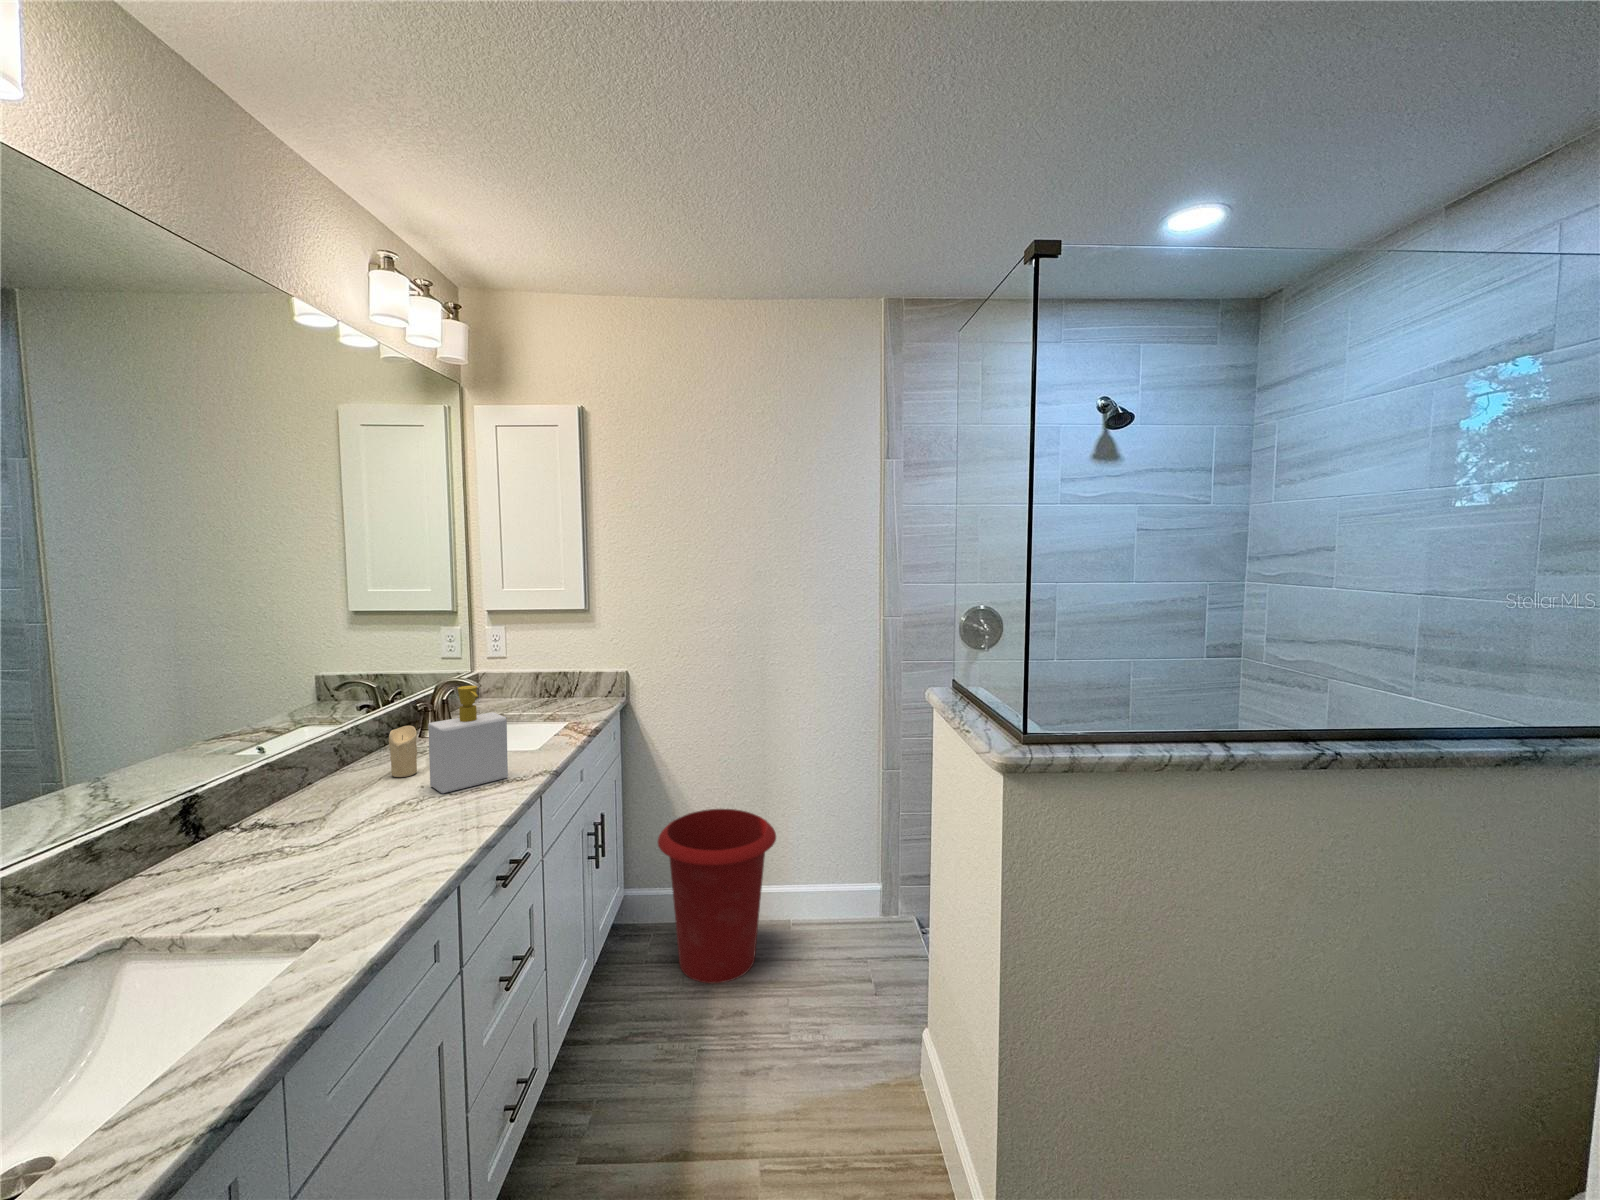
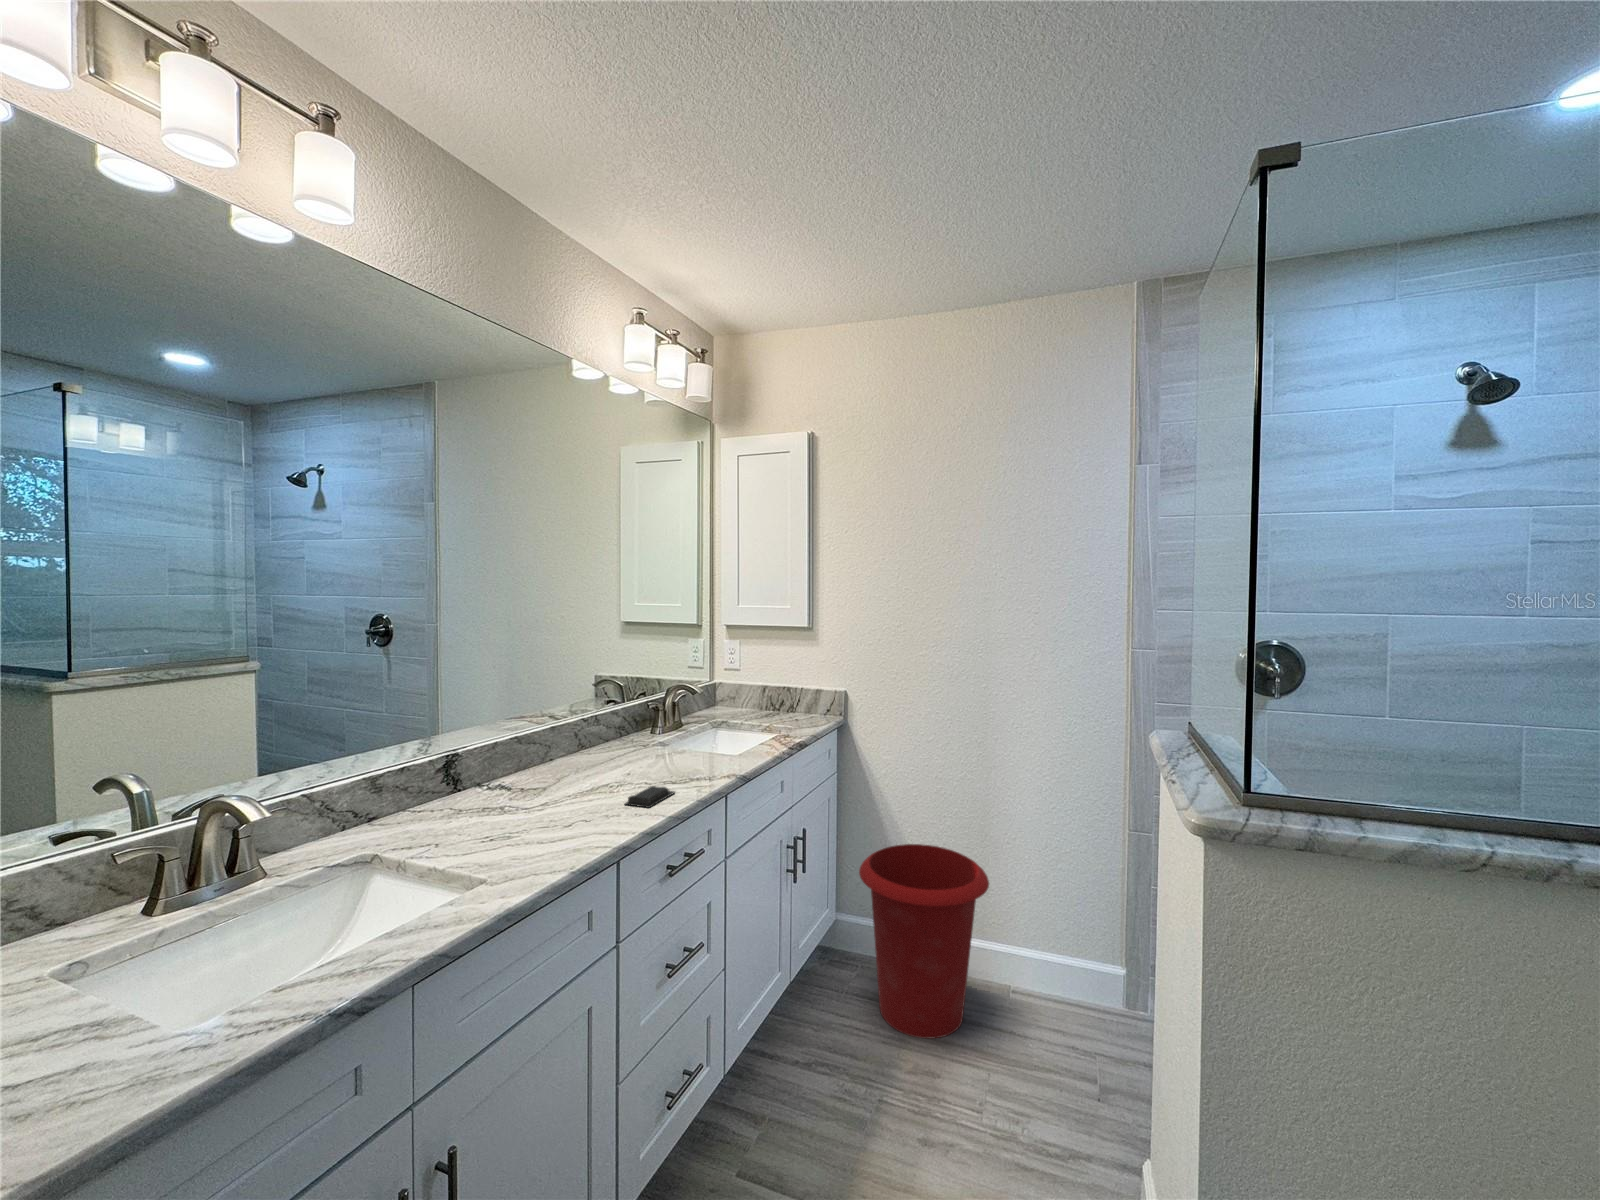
soap bottle: present [428,686,508,793] -> none [632,685,696,781]
candle: present [389,726,418,777] -> none [609,718,631,763]
soap bar: none [443,795,497,821] -> present [625,786,675,808]

